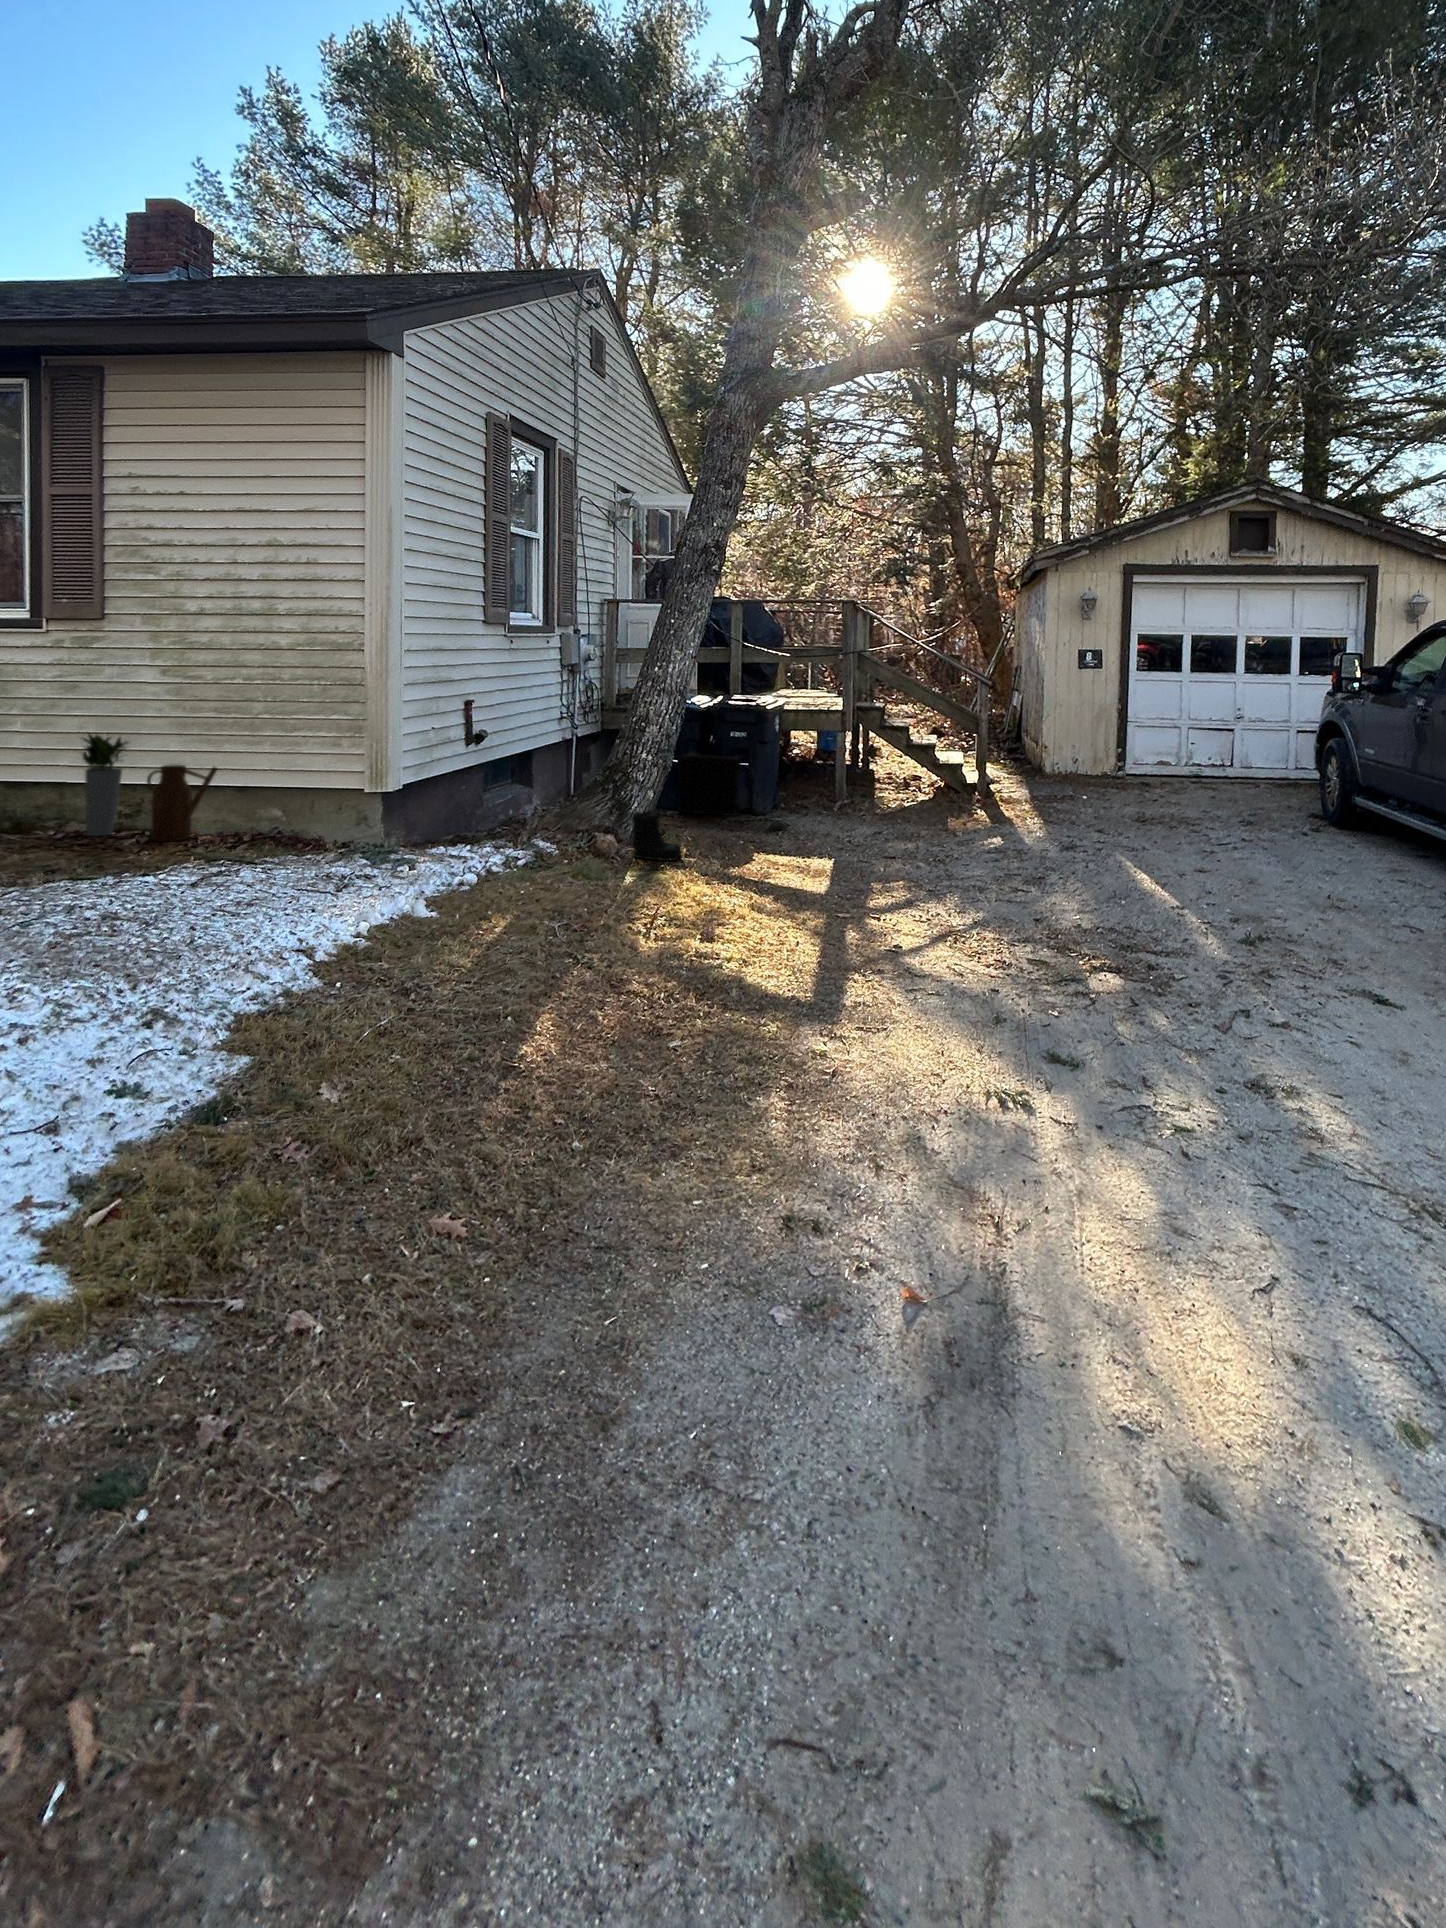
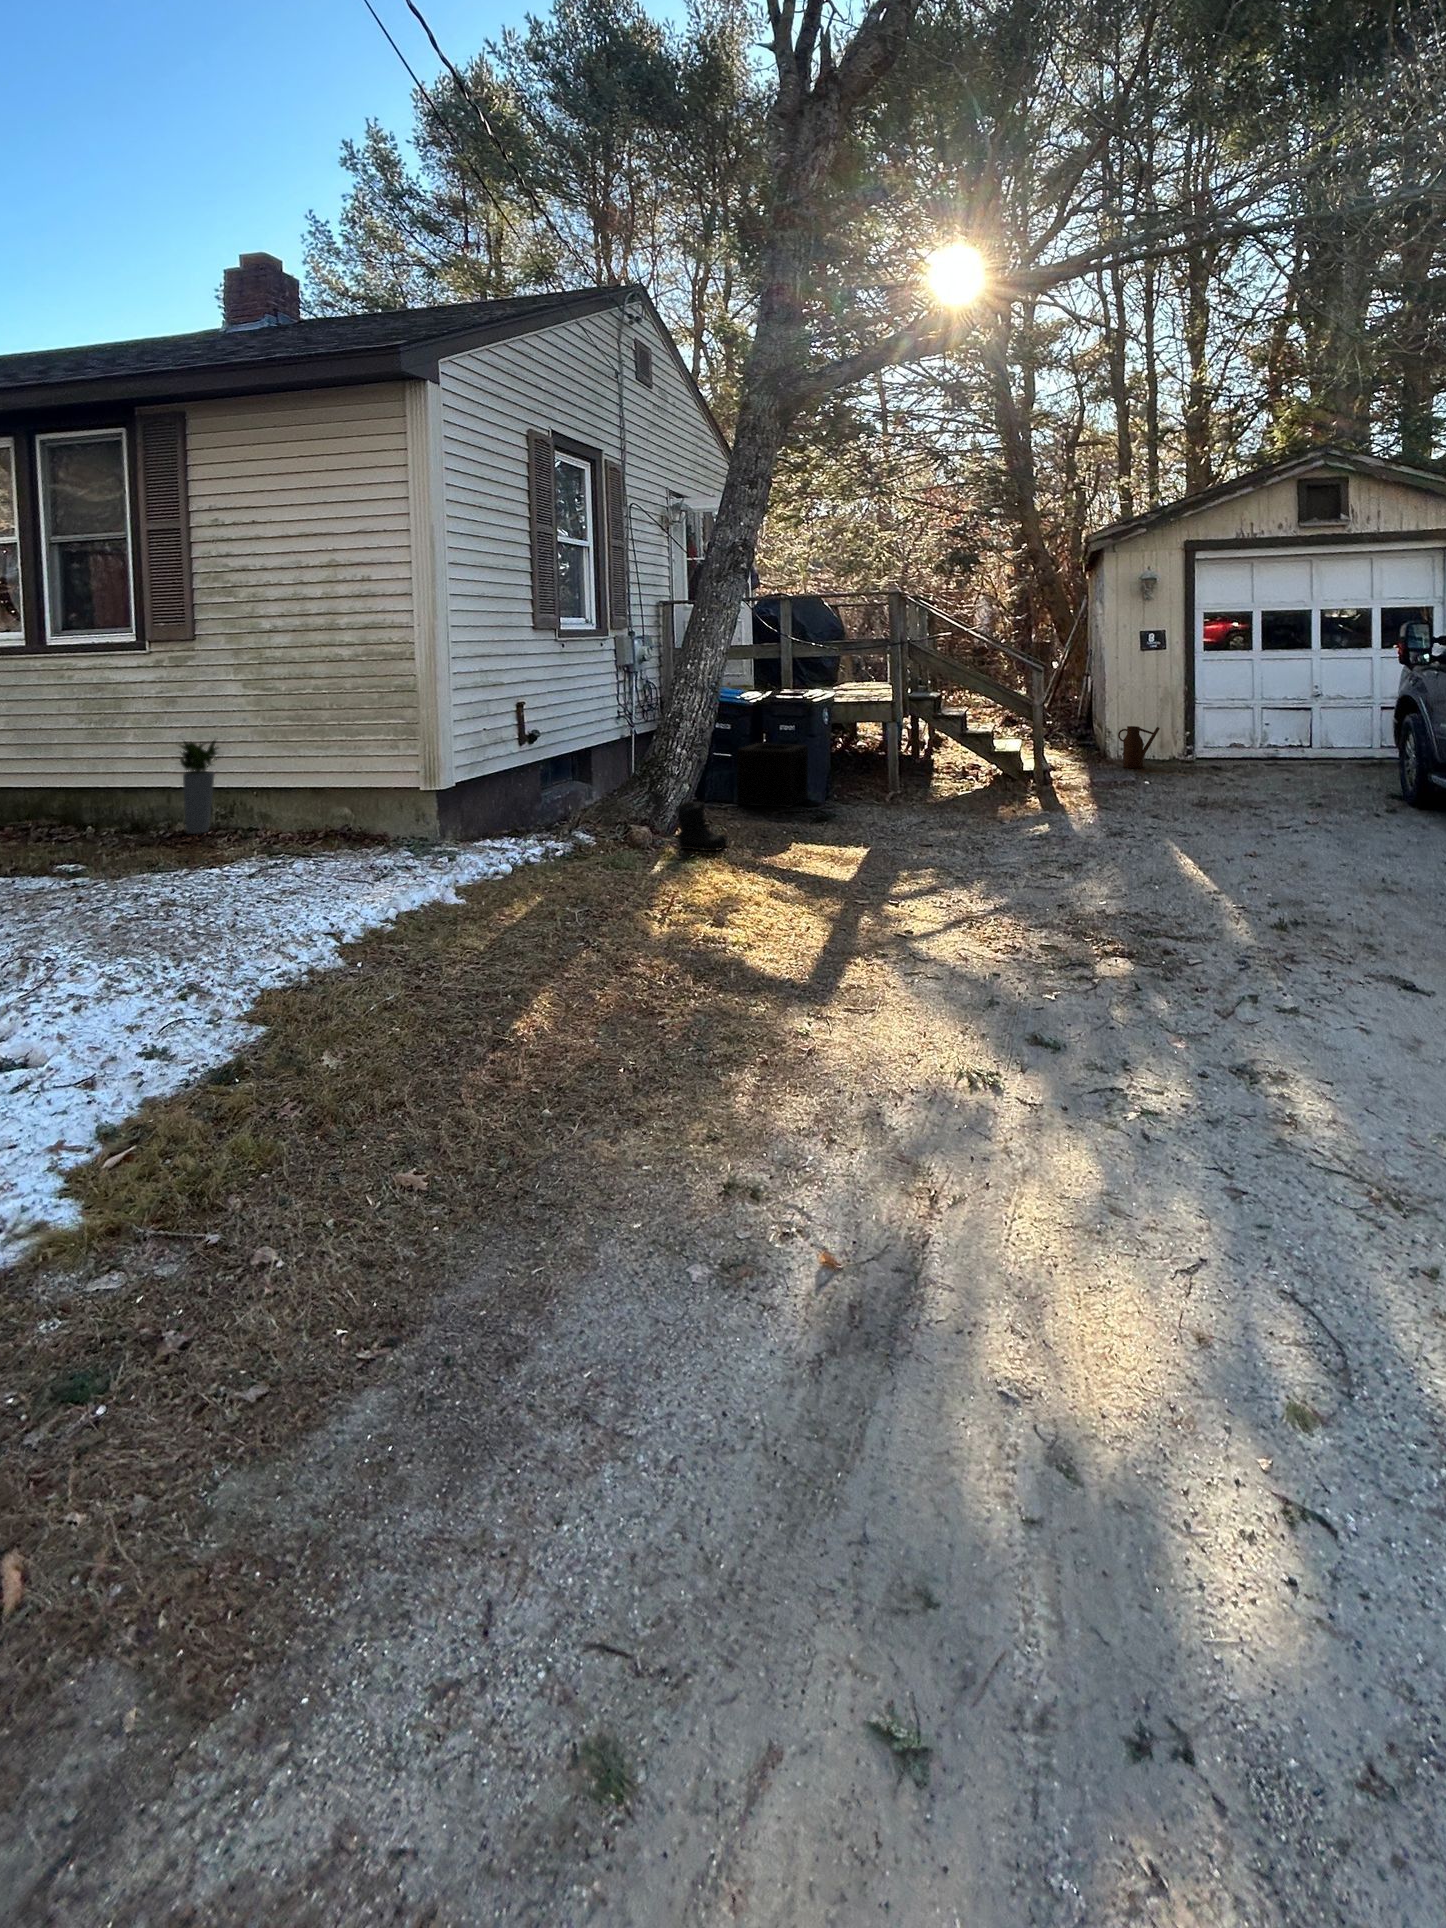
watering can: present [147,765,217,842] -> present [1118,726,1160,768]

